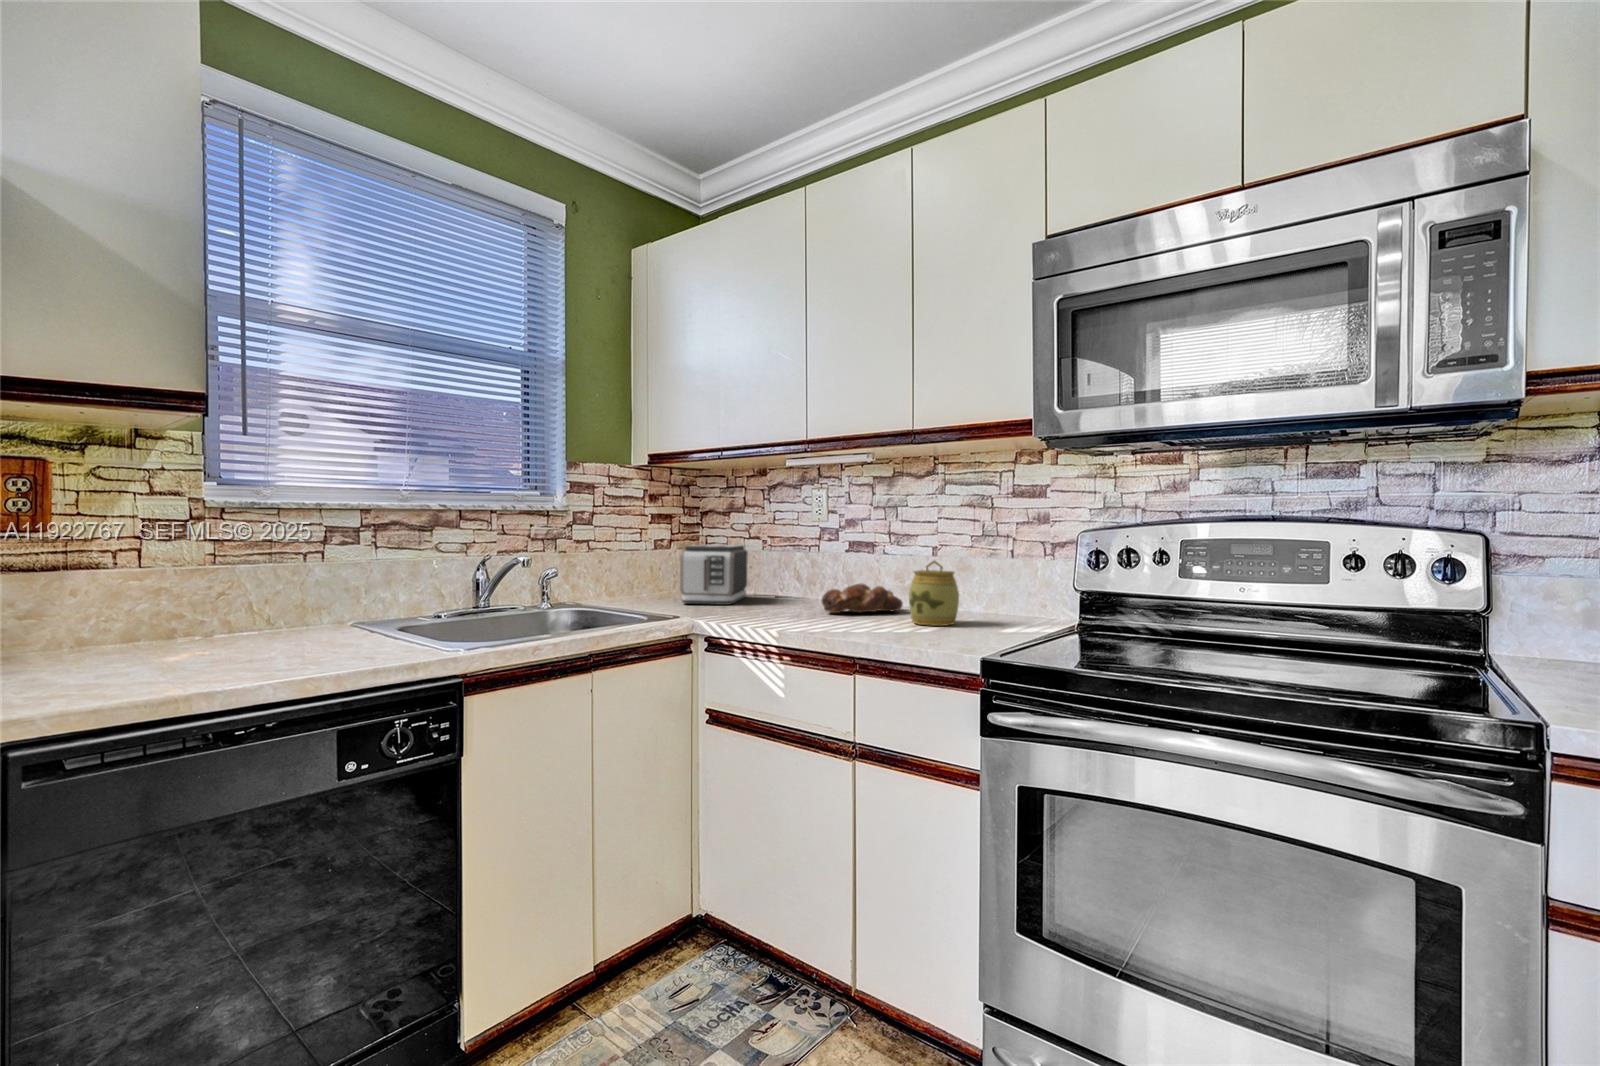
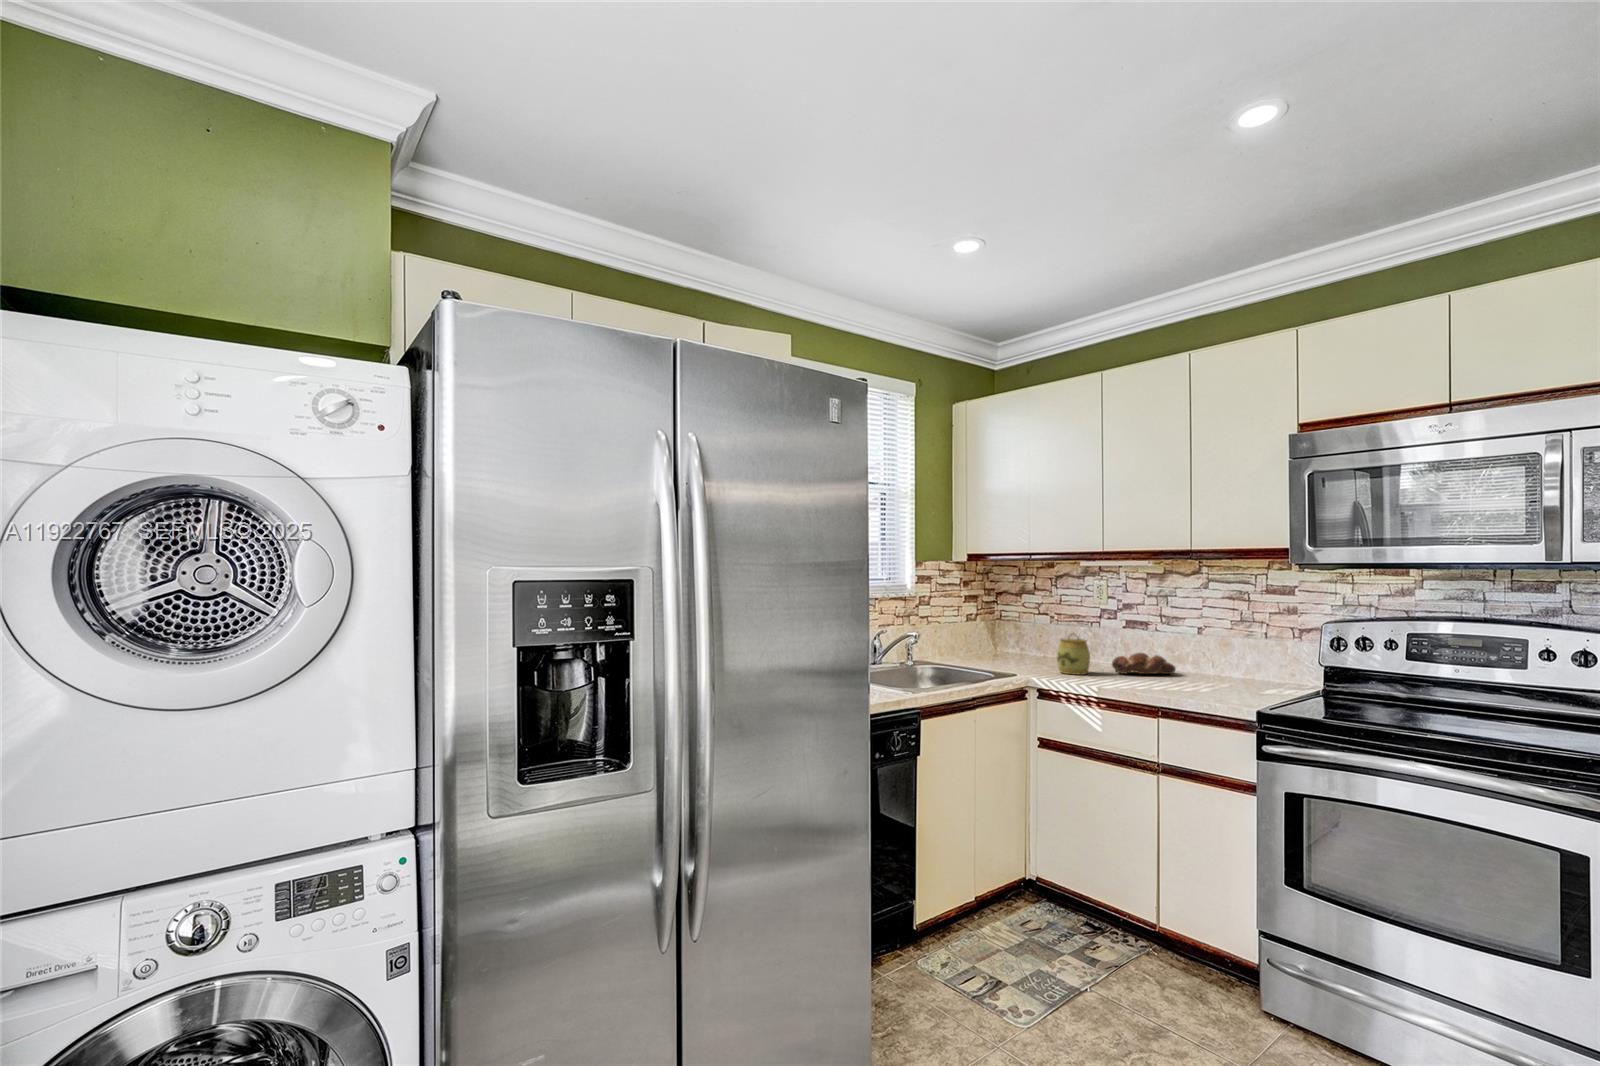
toaster: present [680,545,748,605] -> none [997,618,1039,664]
jar: present [909,560,959,626] -> present [1057,633,1090,675]

